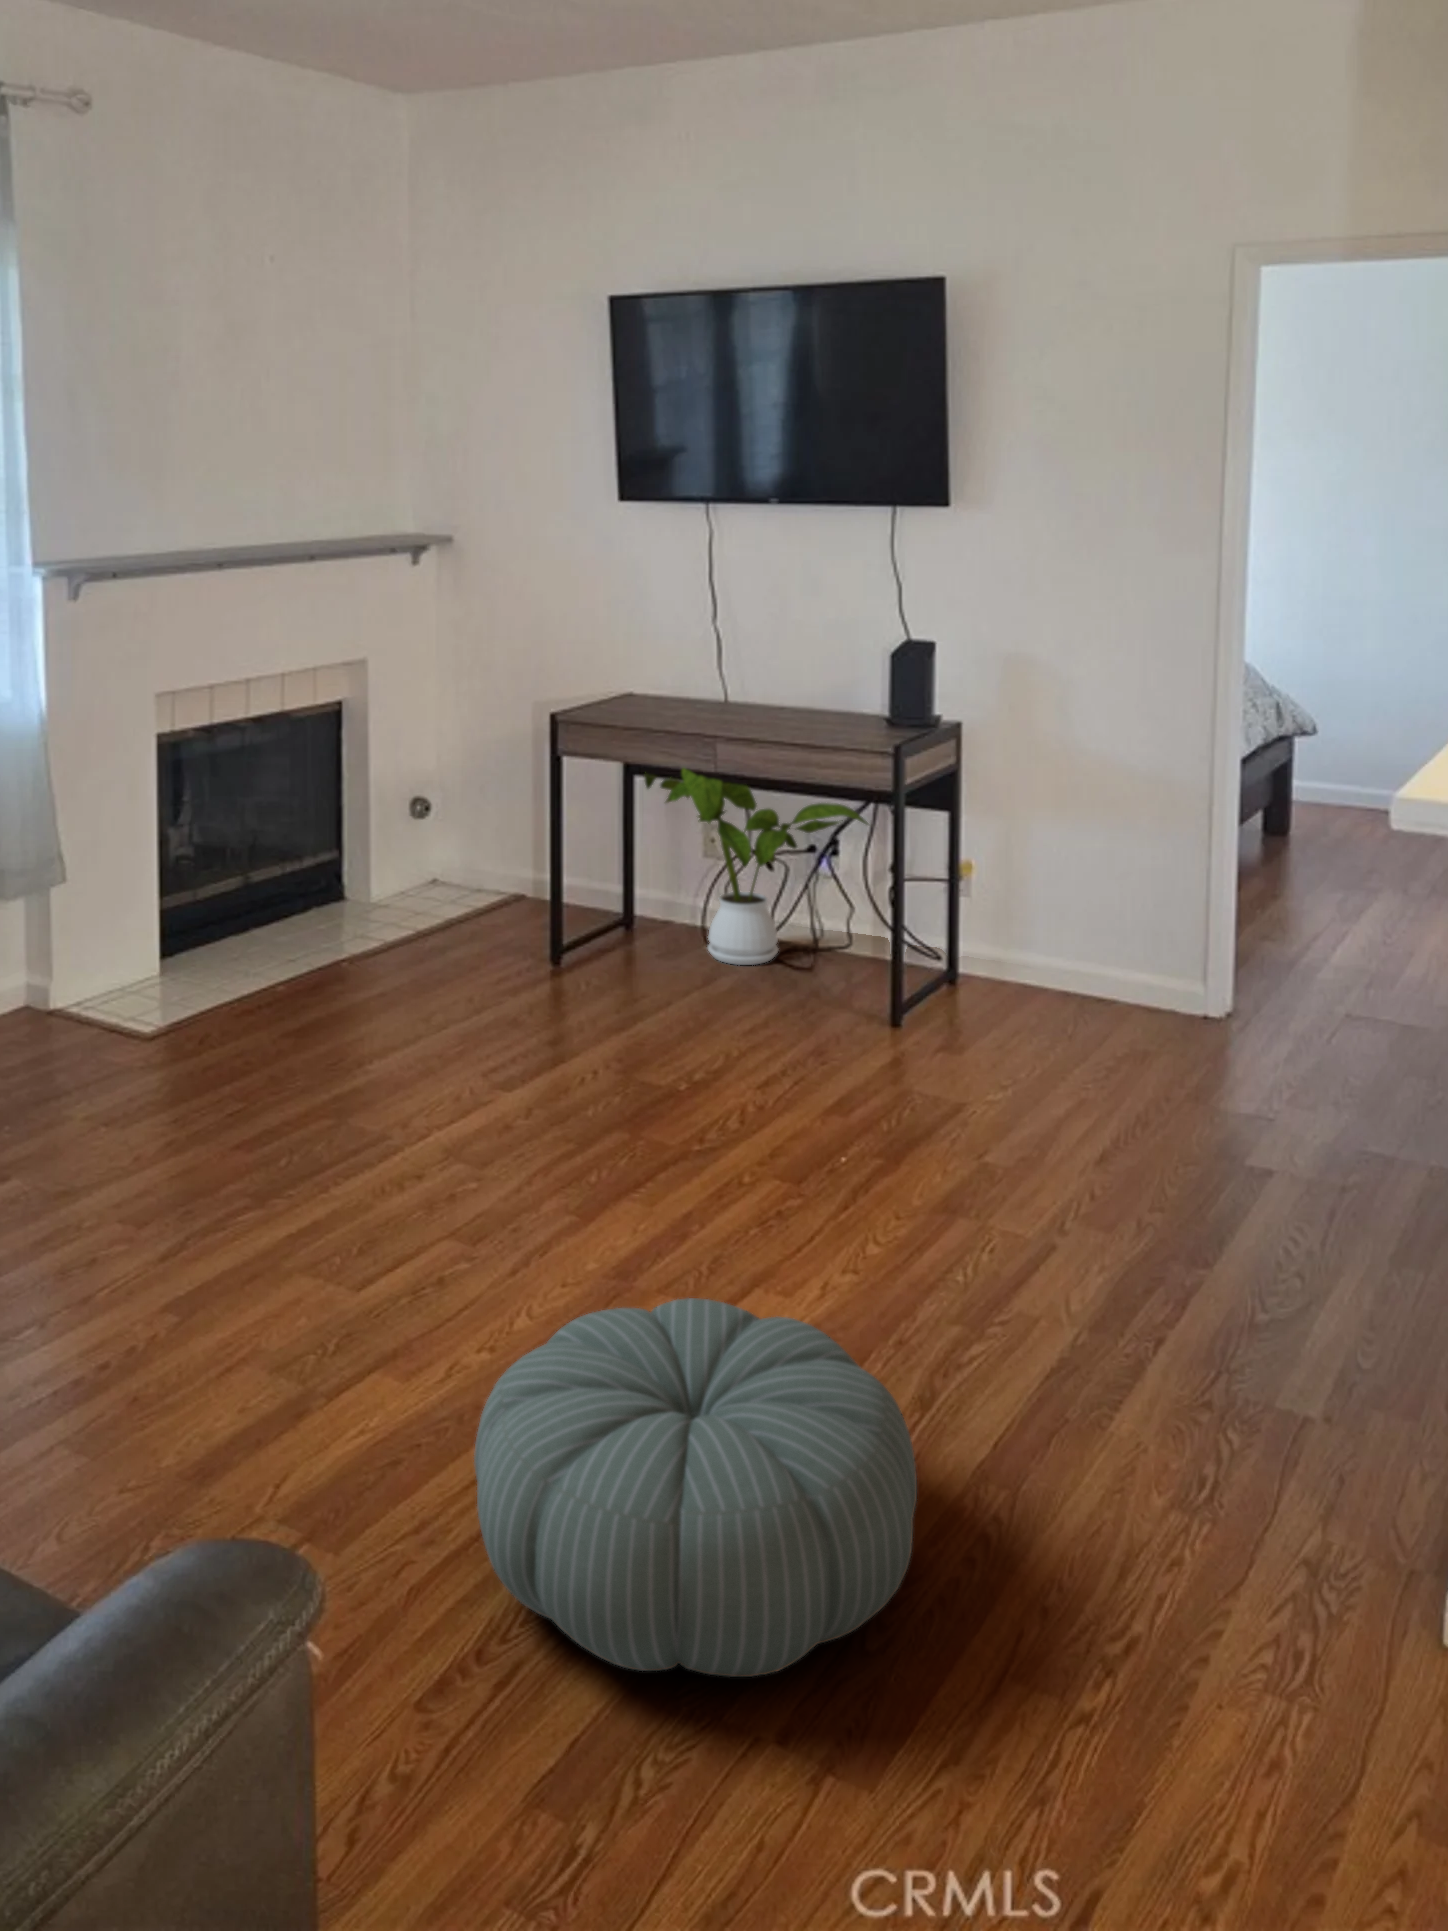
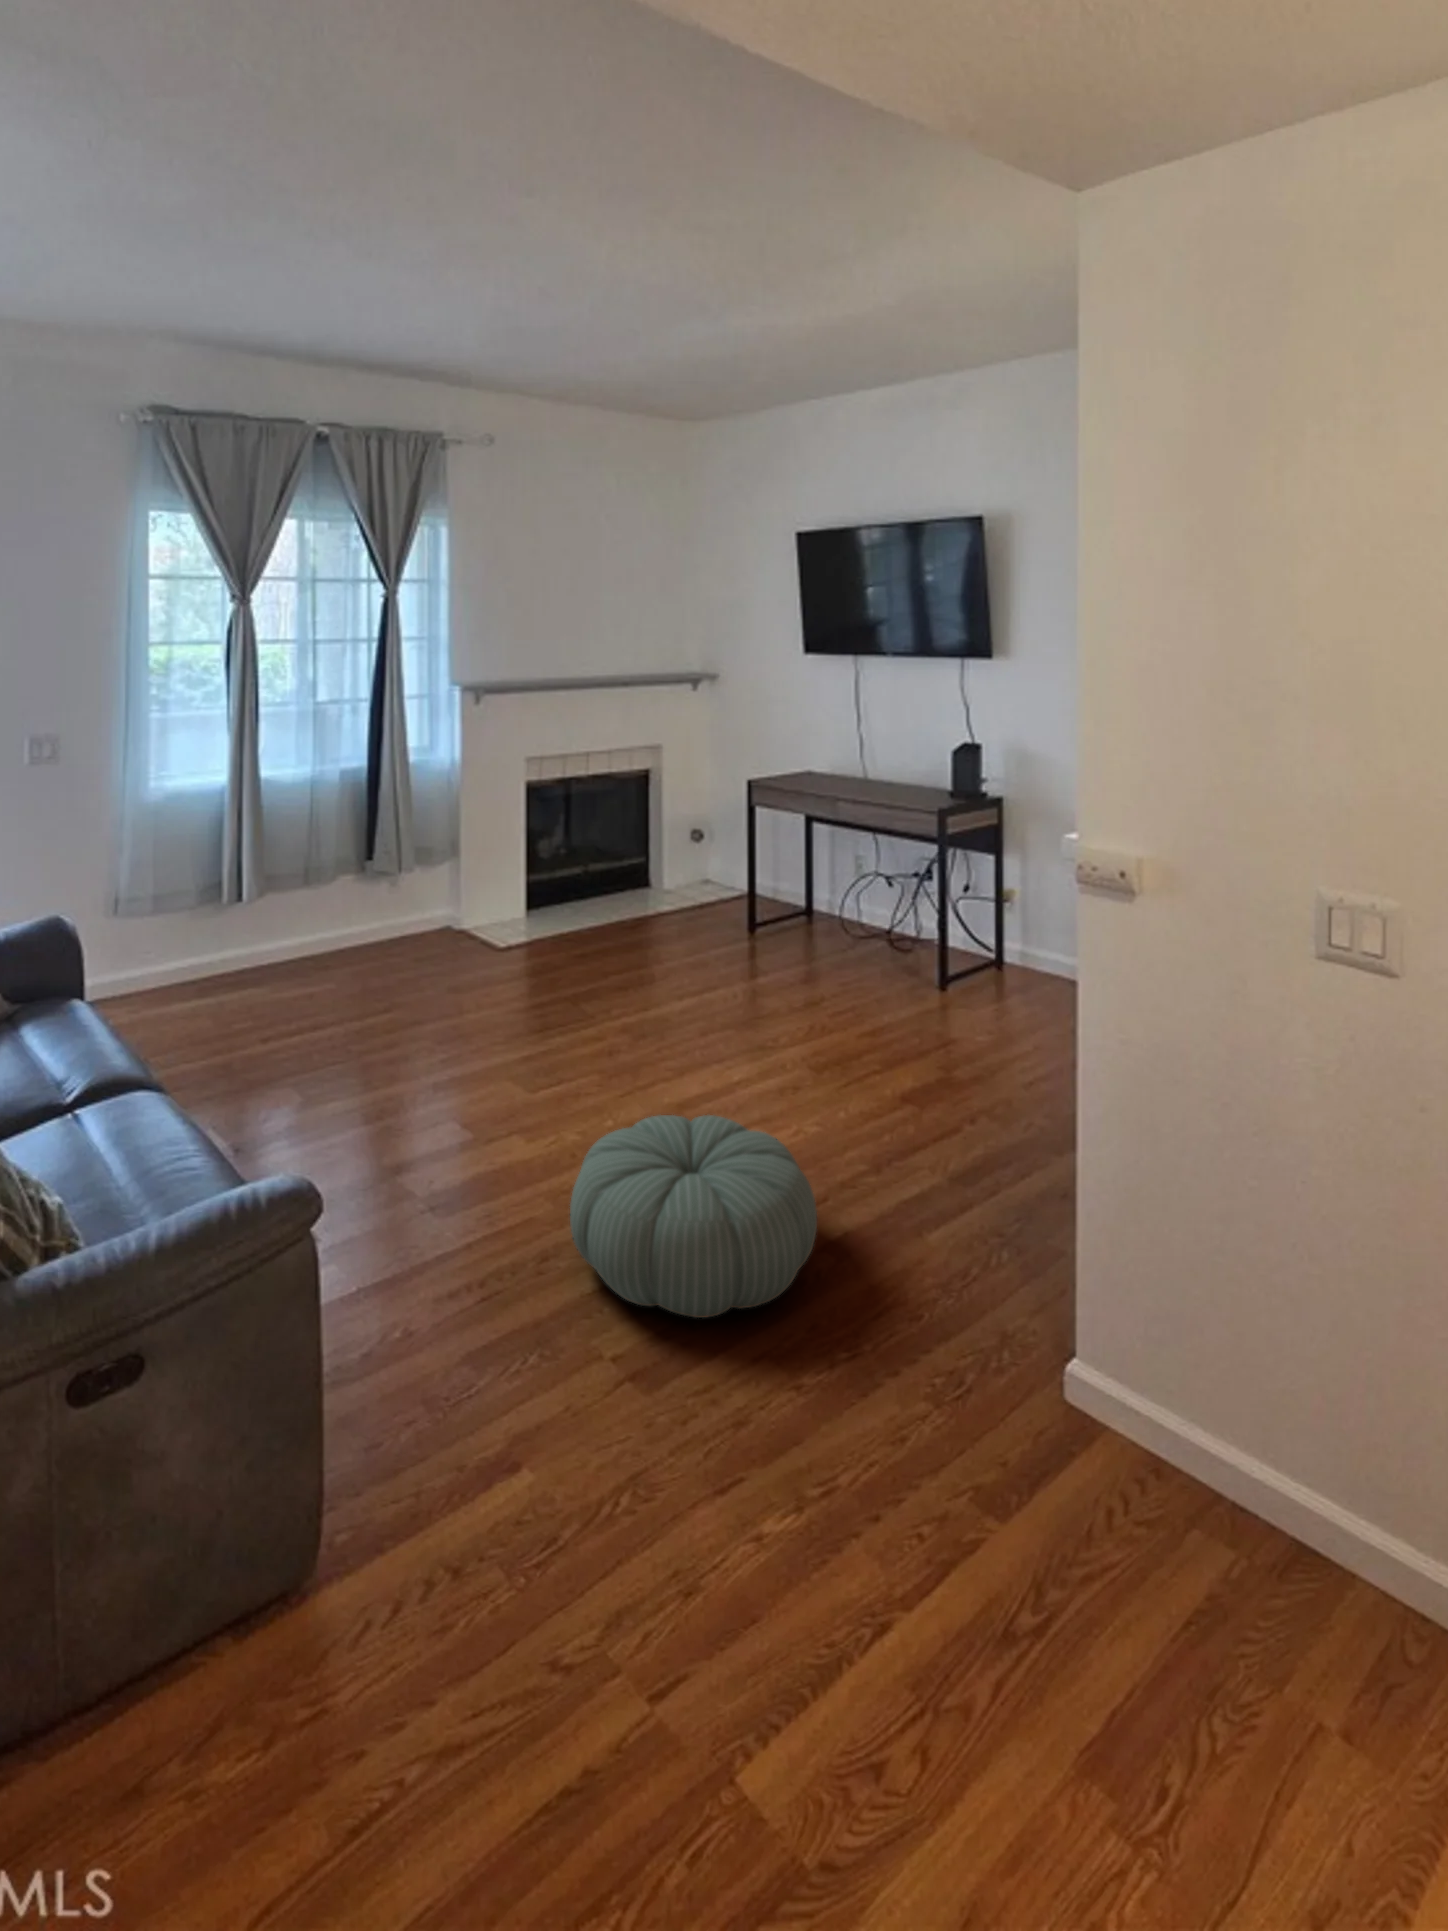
house plant: present [644,768,868,965] -> none [799,793,947,944]

